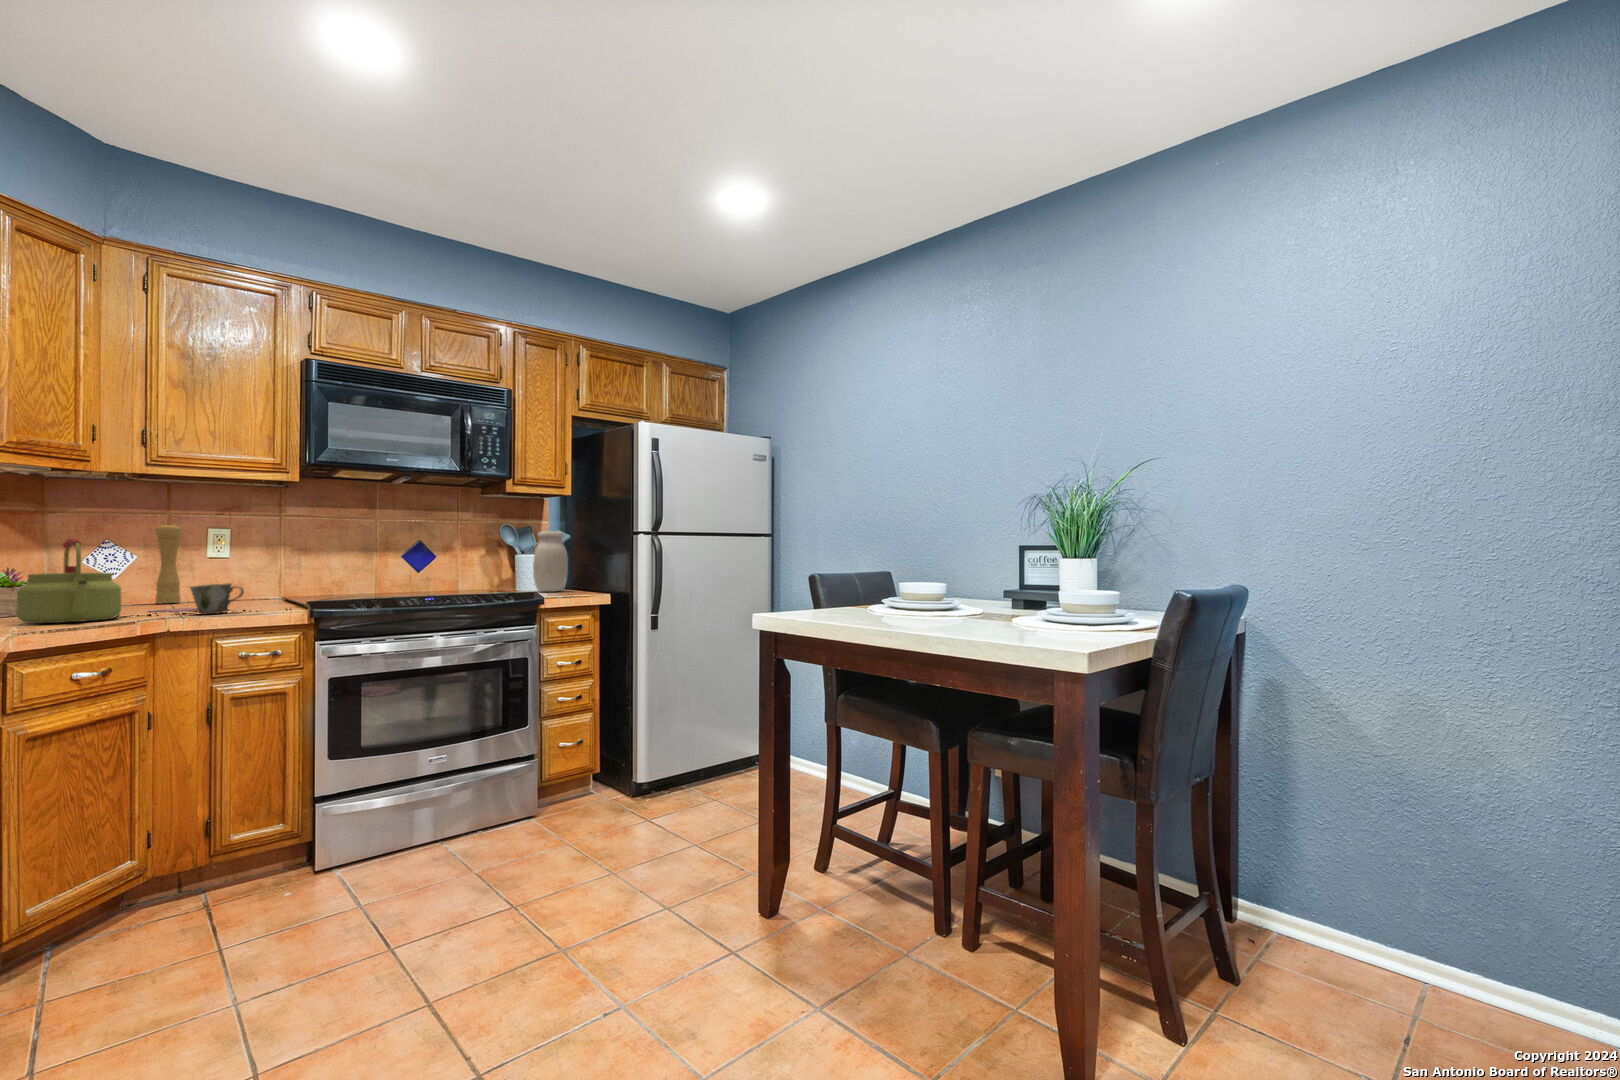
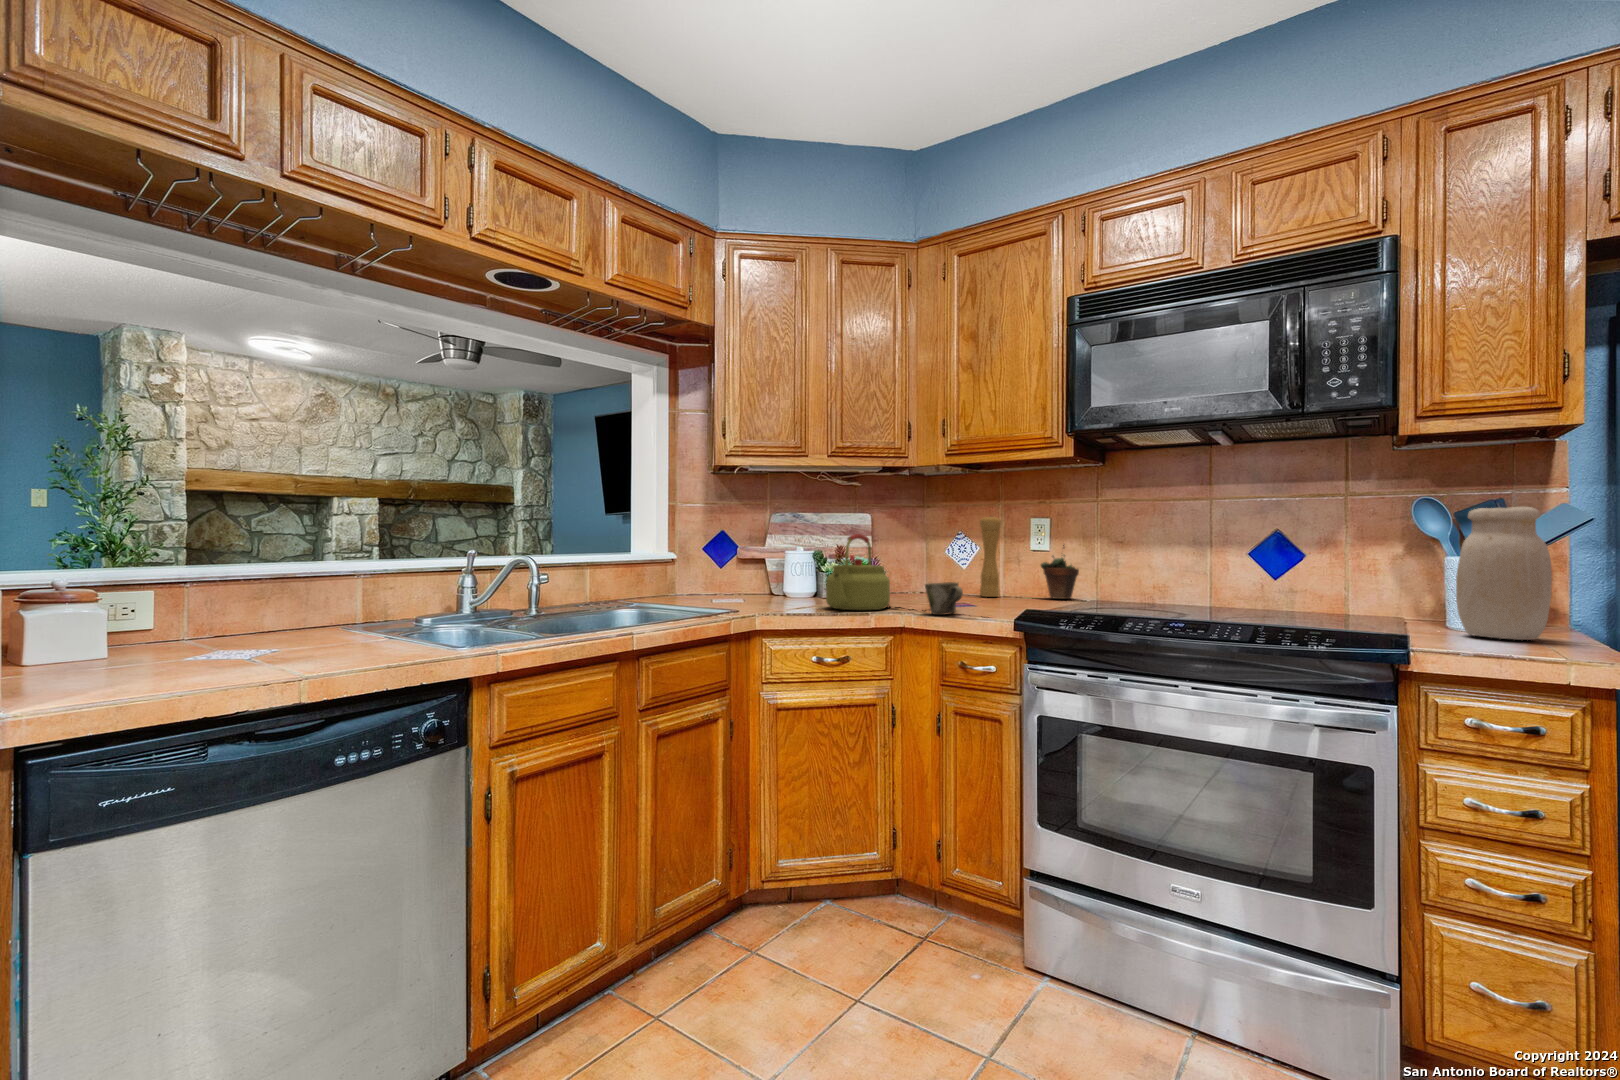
succulent plant: none [228,551,266,599] -> present [1041,545,1079,599]

